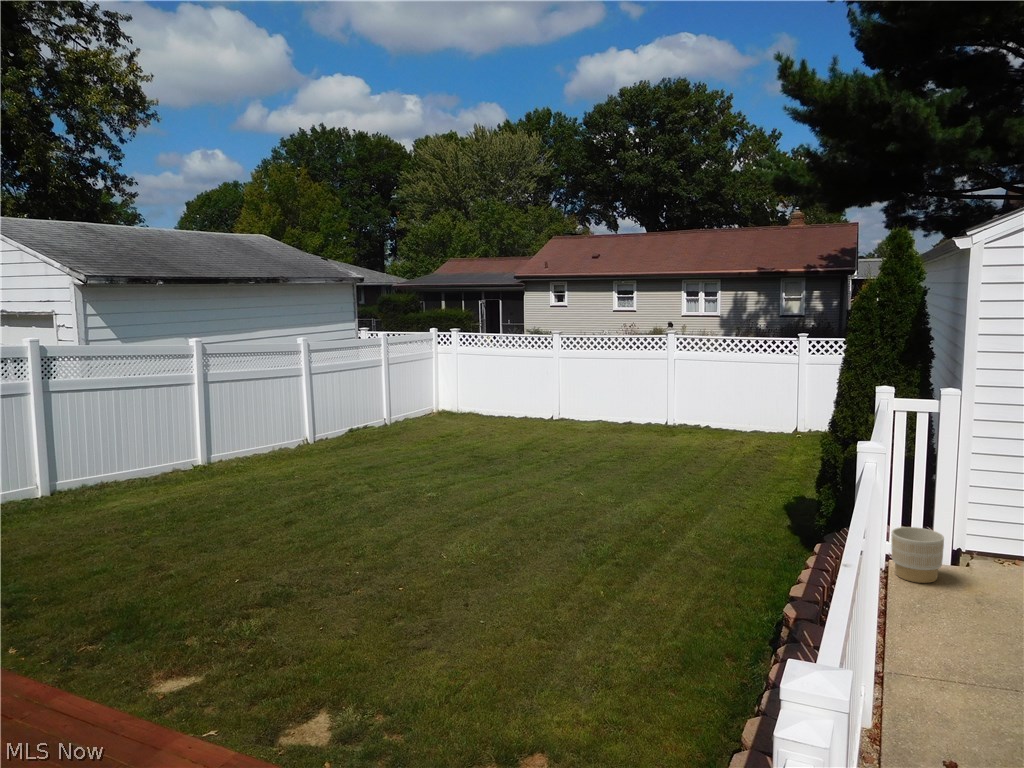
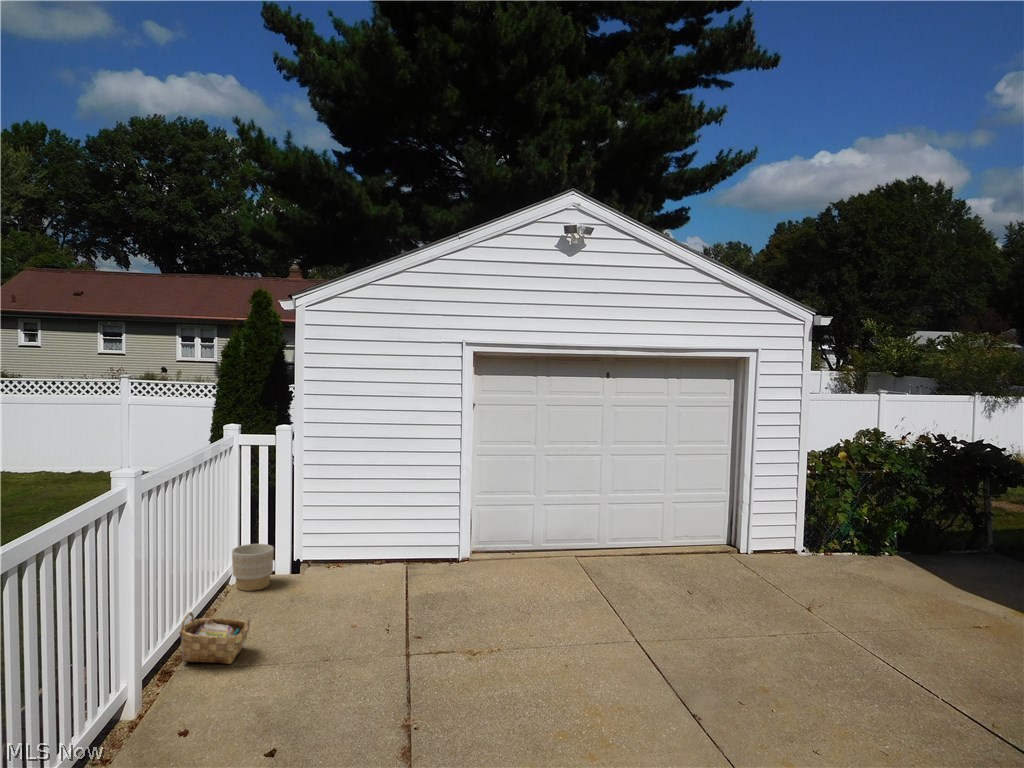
woven basket: none [897,612,987,686] -> present [180,612,250,664]

